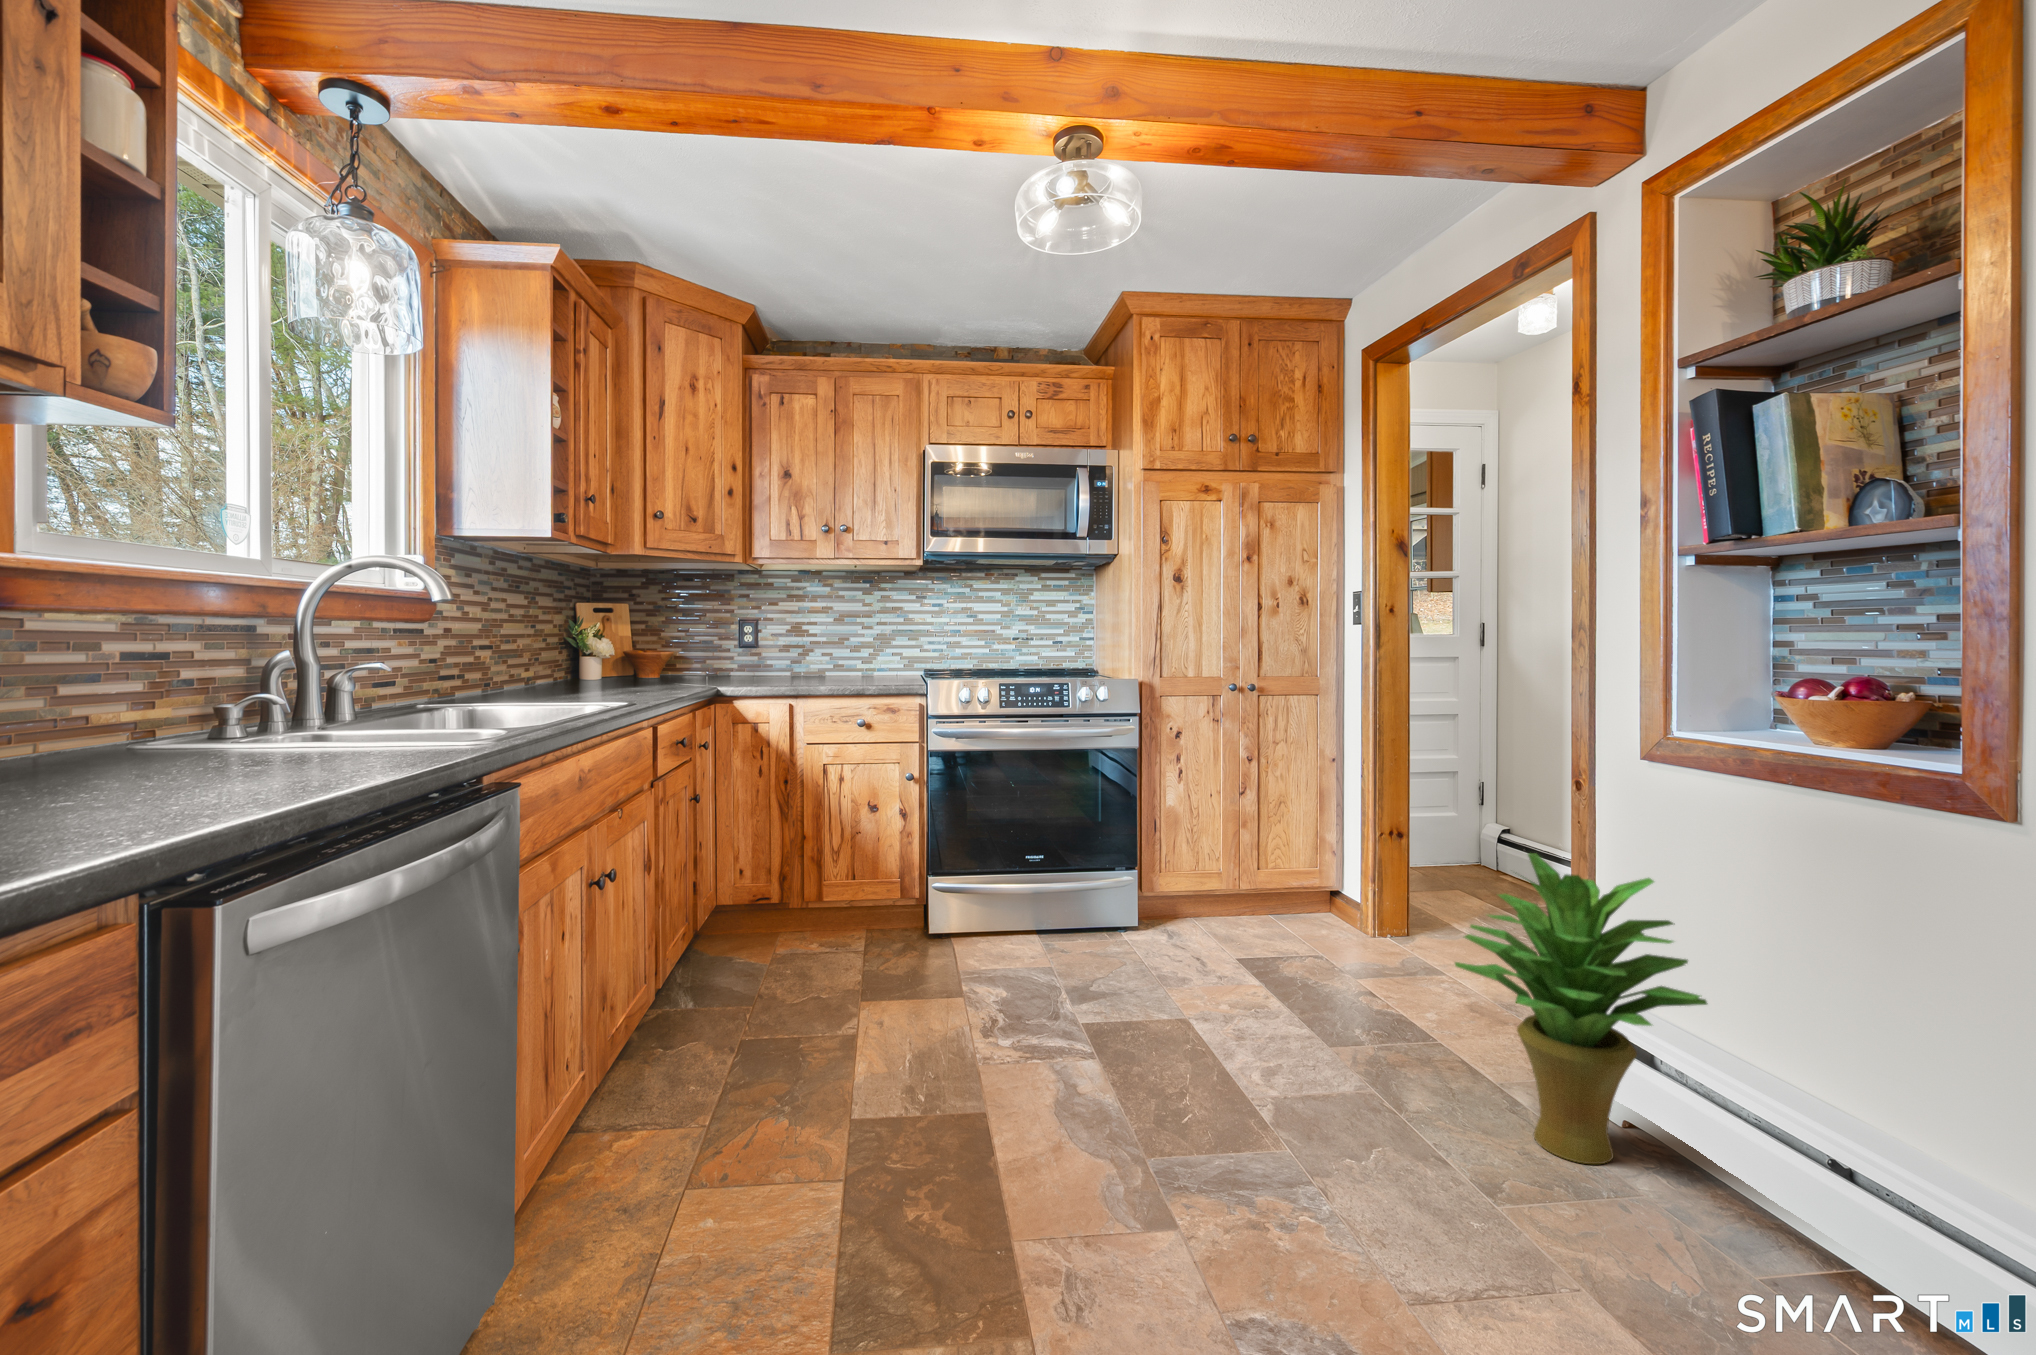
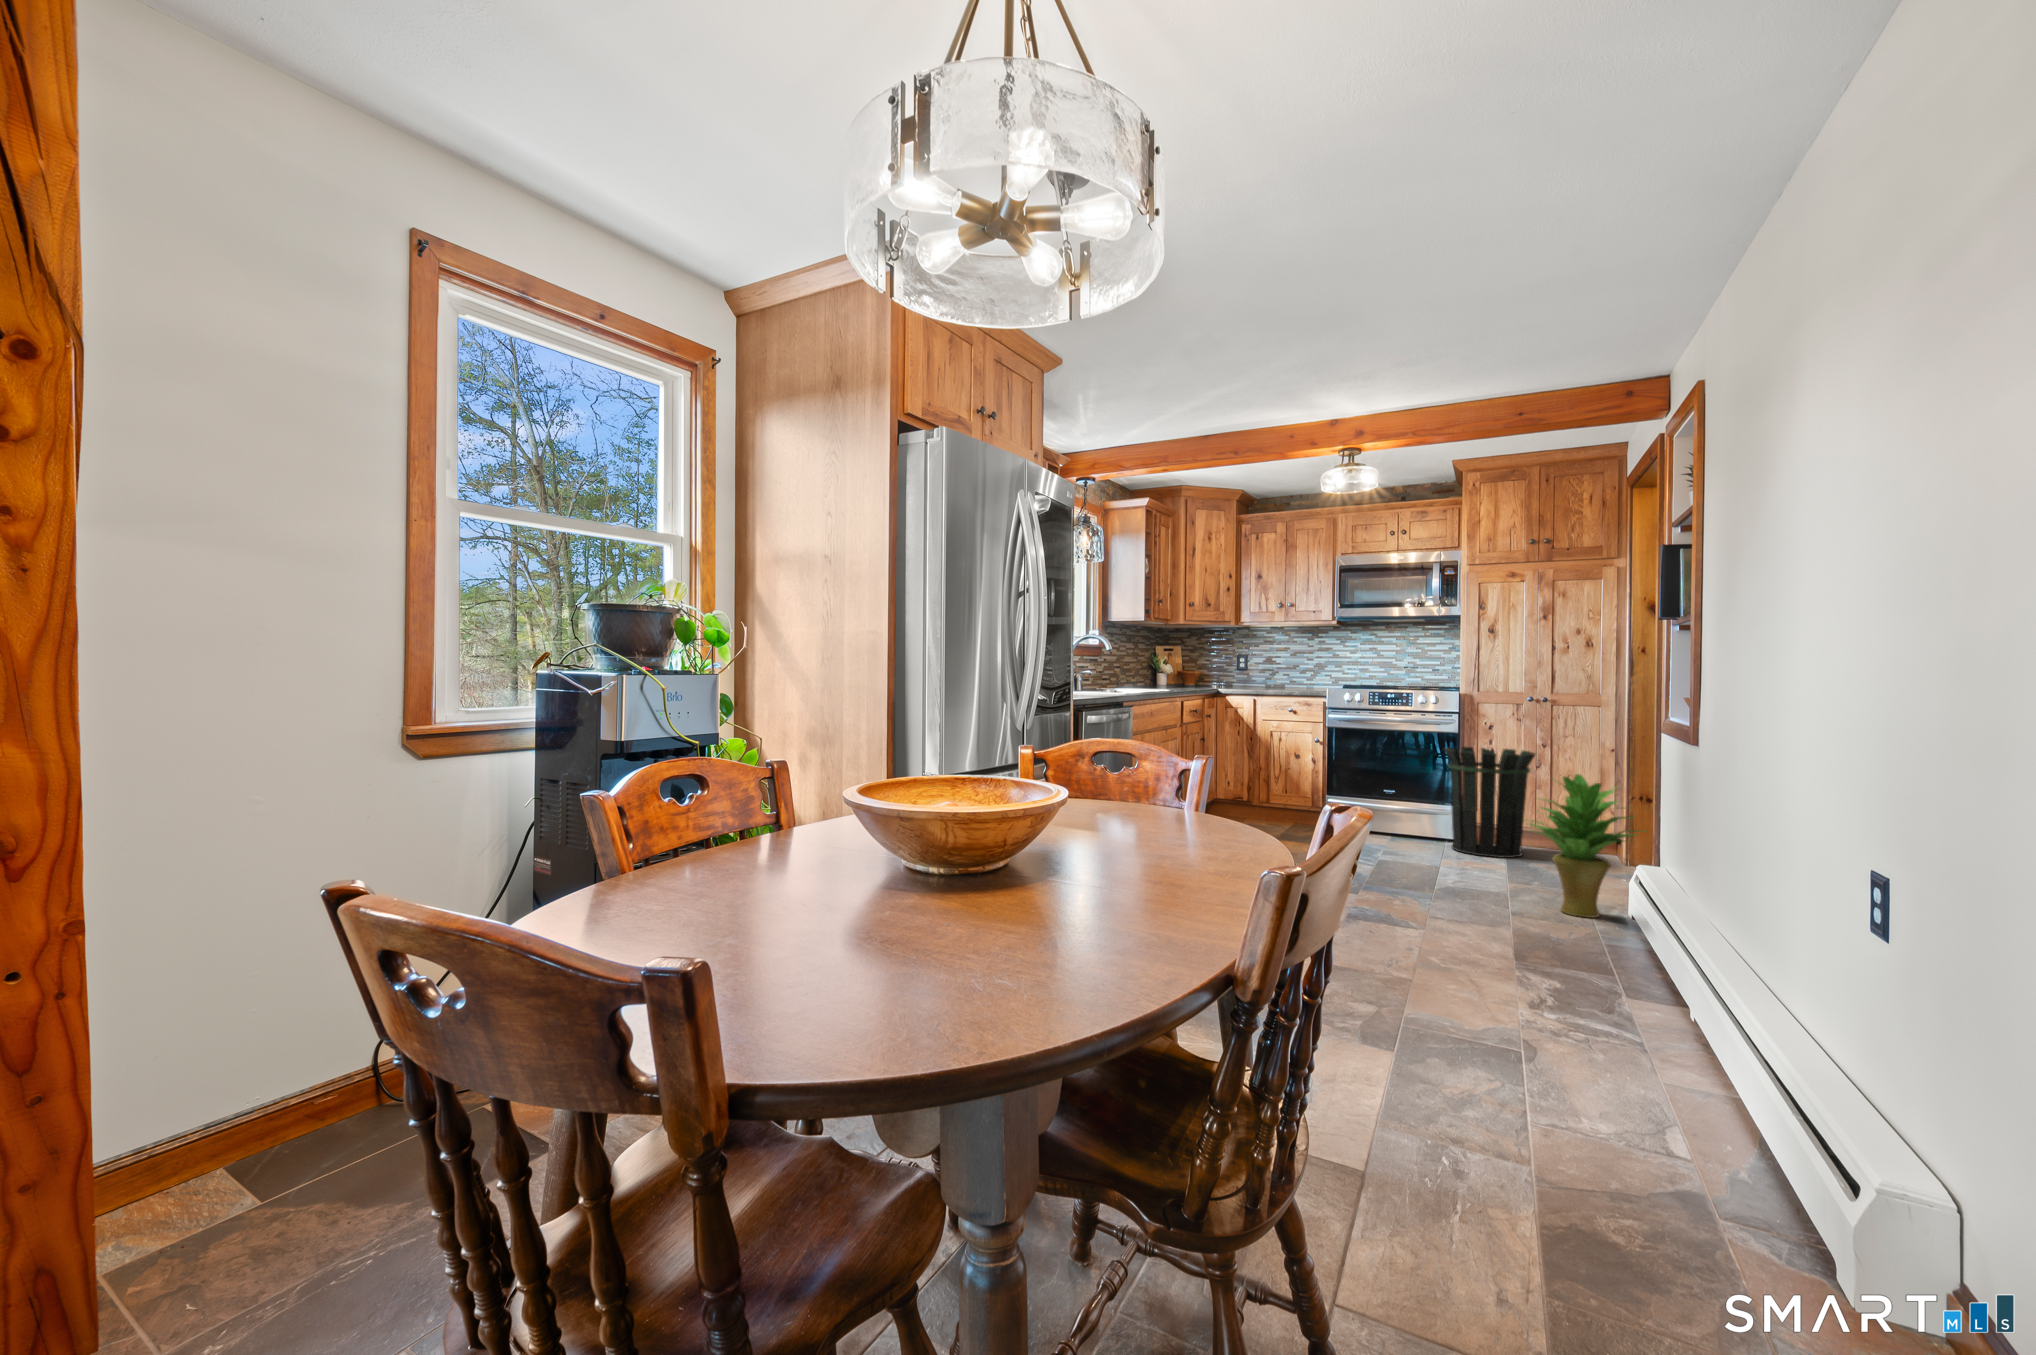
waste bin: none [1134,769,1273,963] -> present [1444,747,1535,858]

